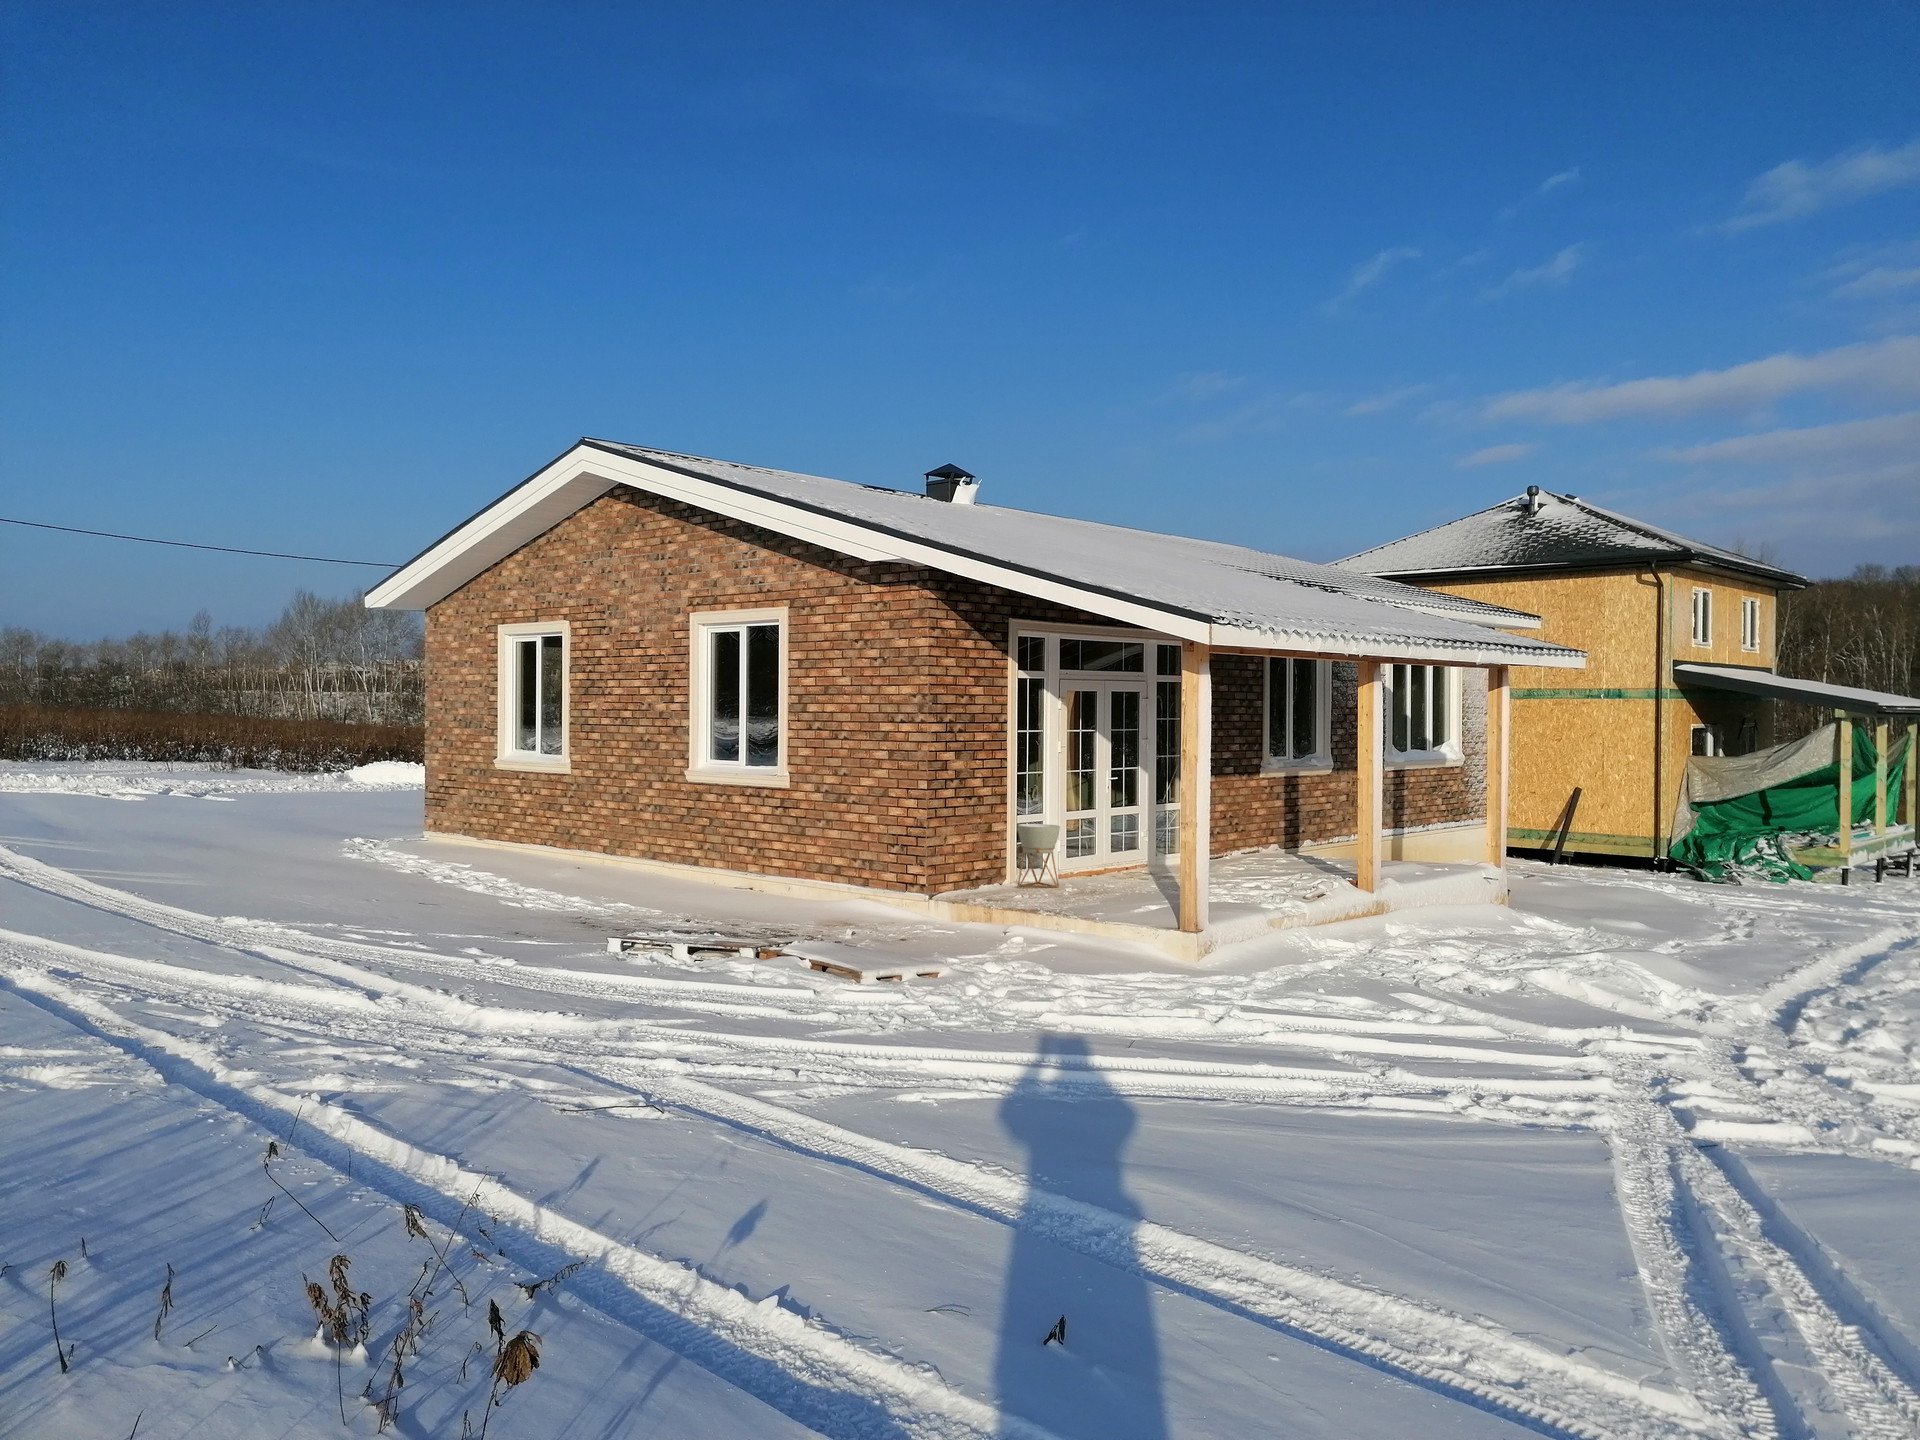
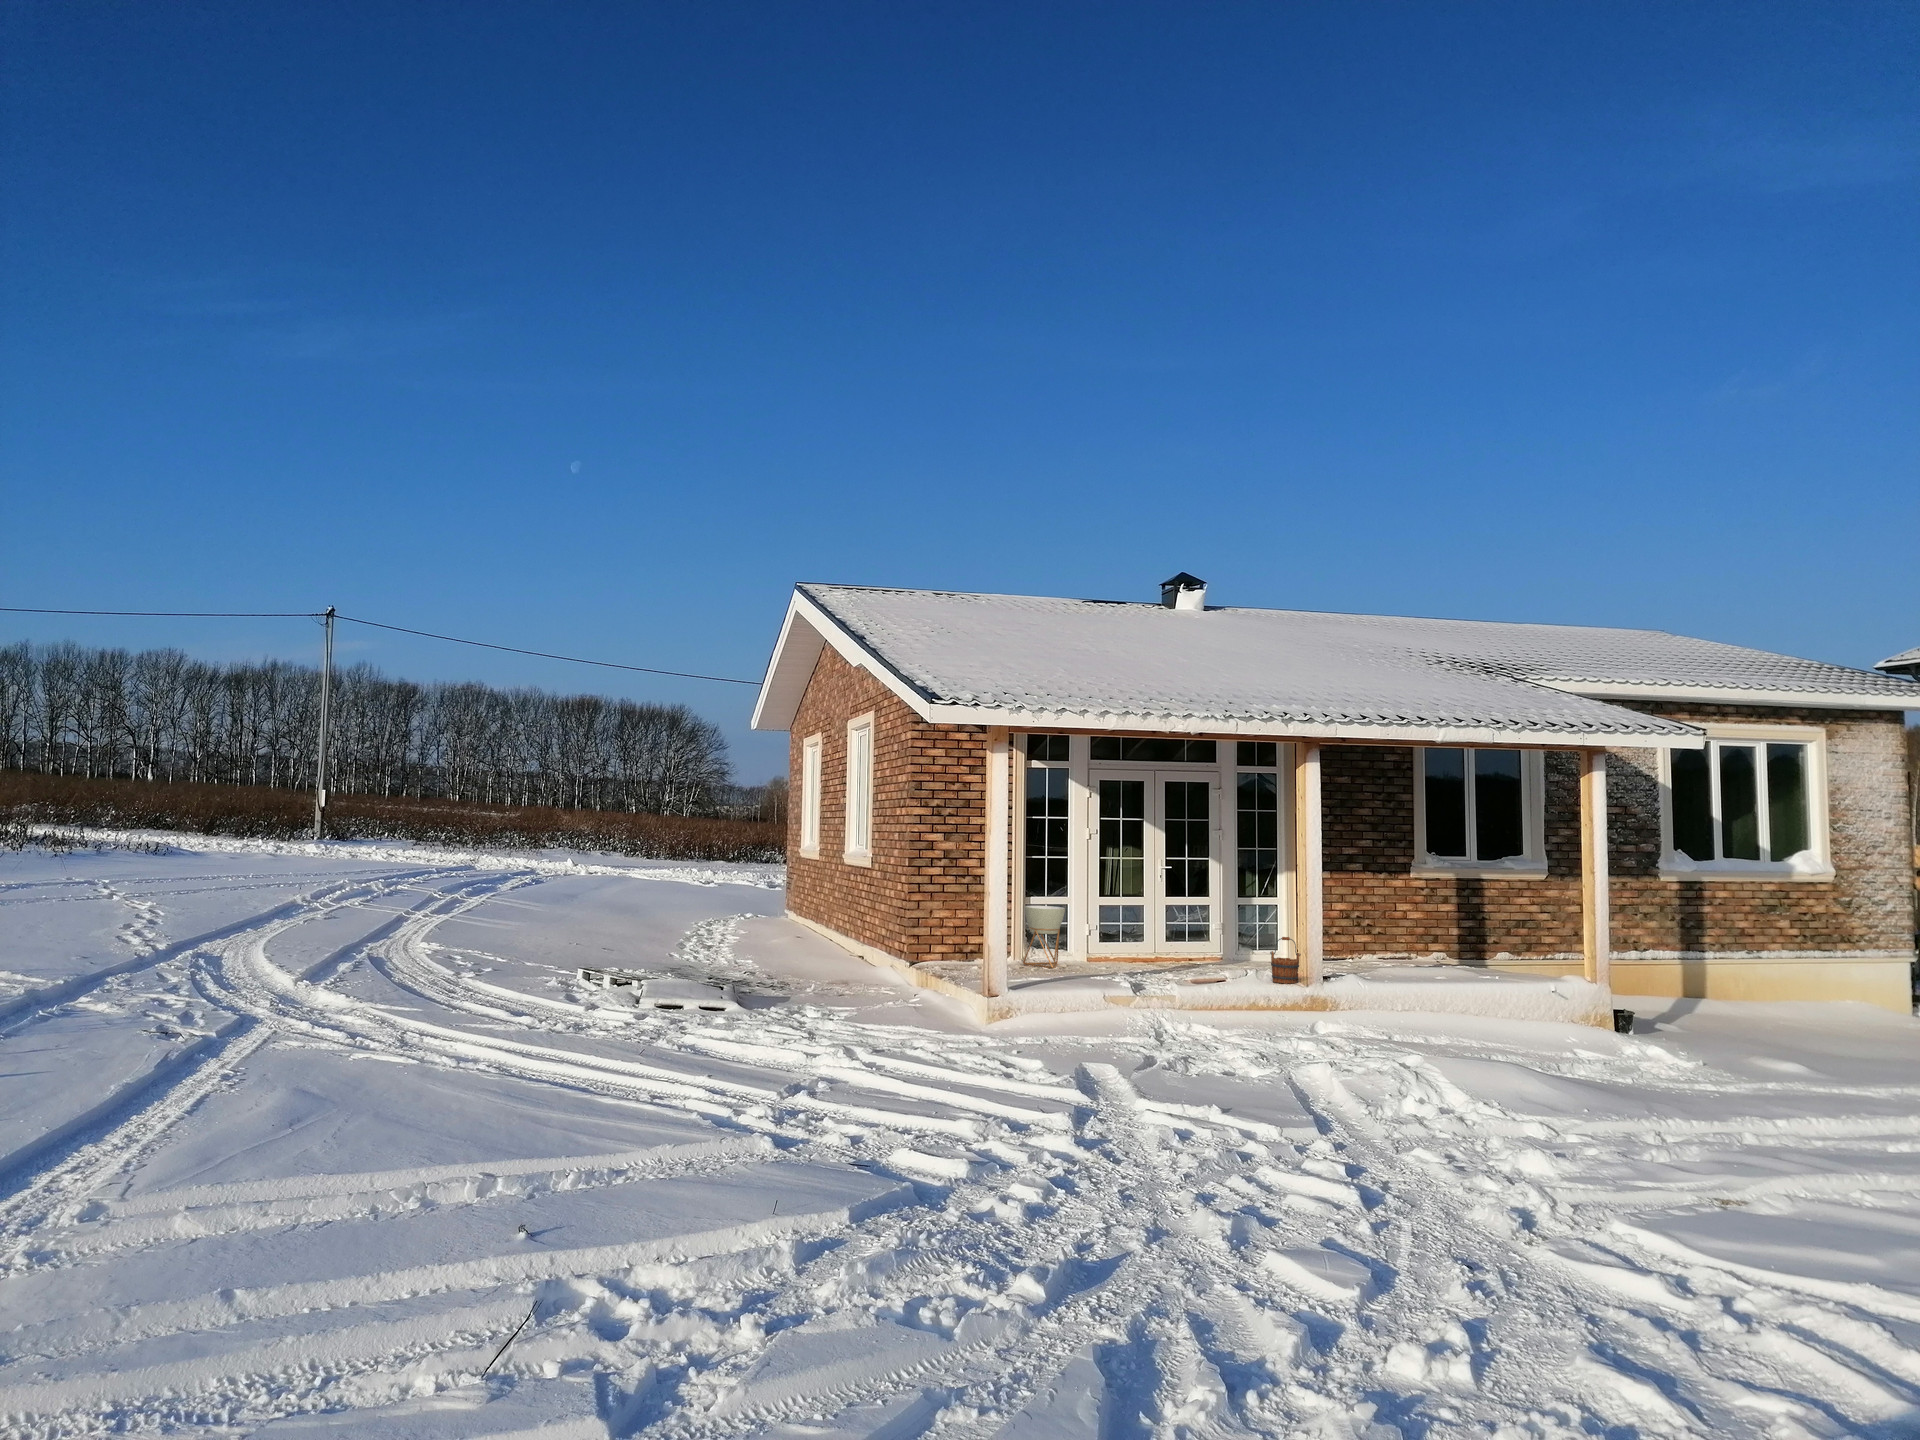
wooden bucket: none [1291,839,1317,883] -> present [1270,937,1301,984]

